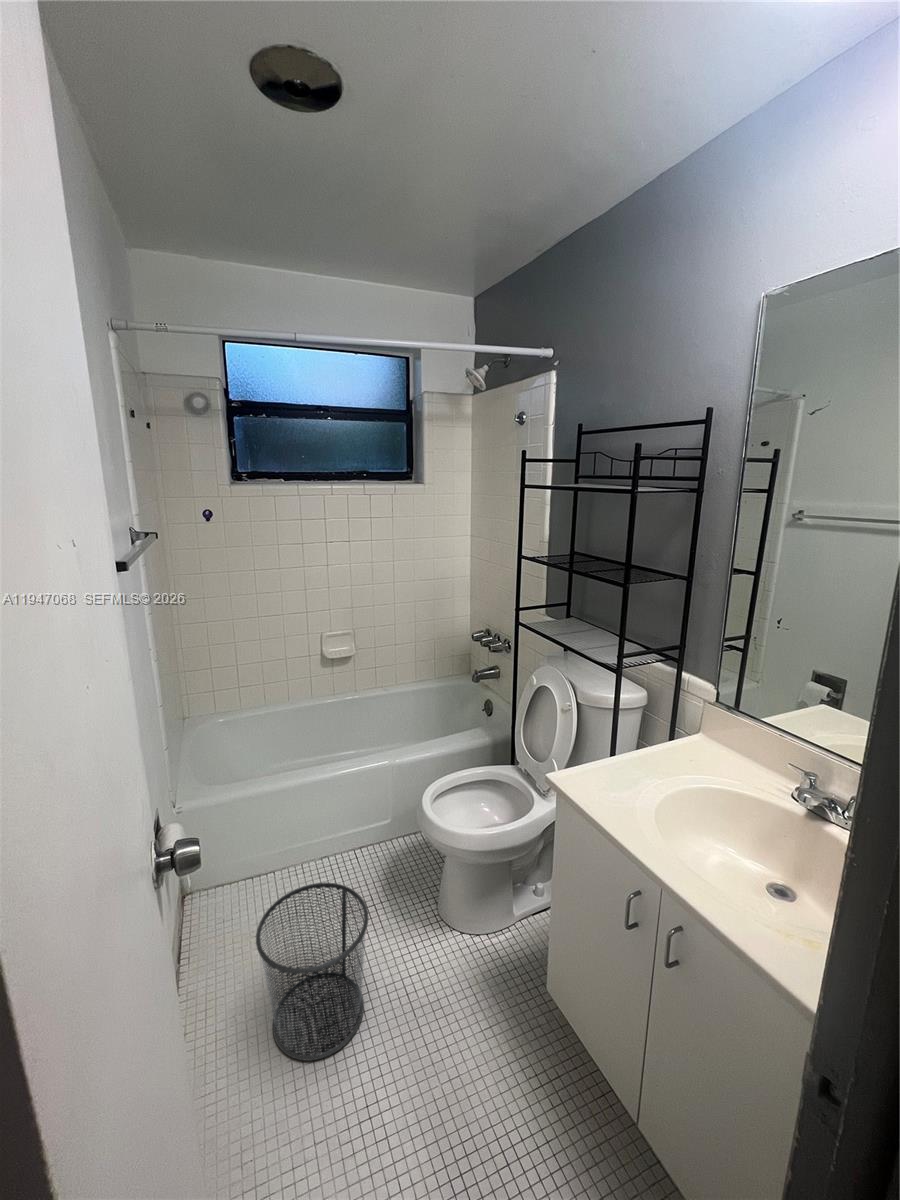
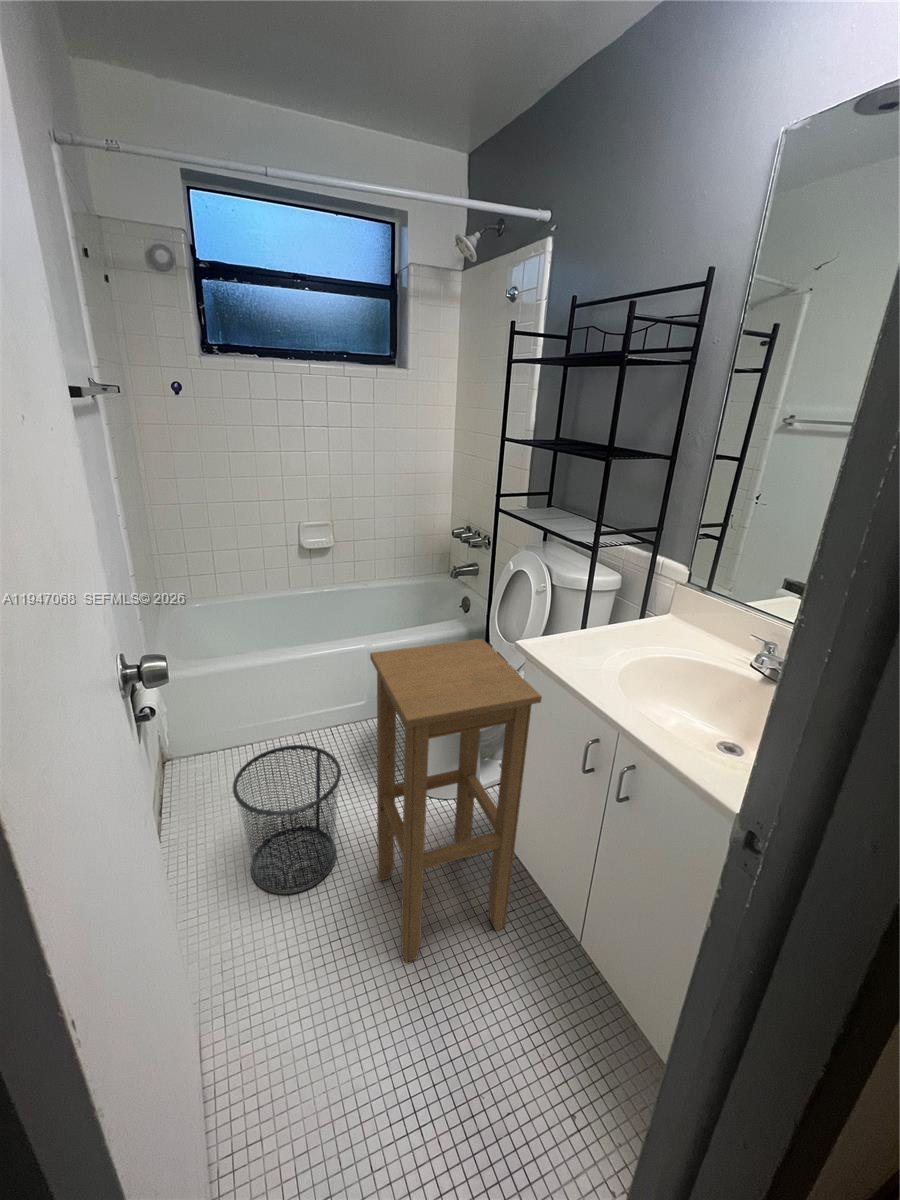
stool: none [398,770,578,1152] -> present [370,639,542,962]

